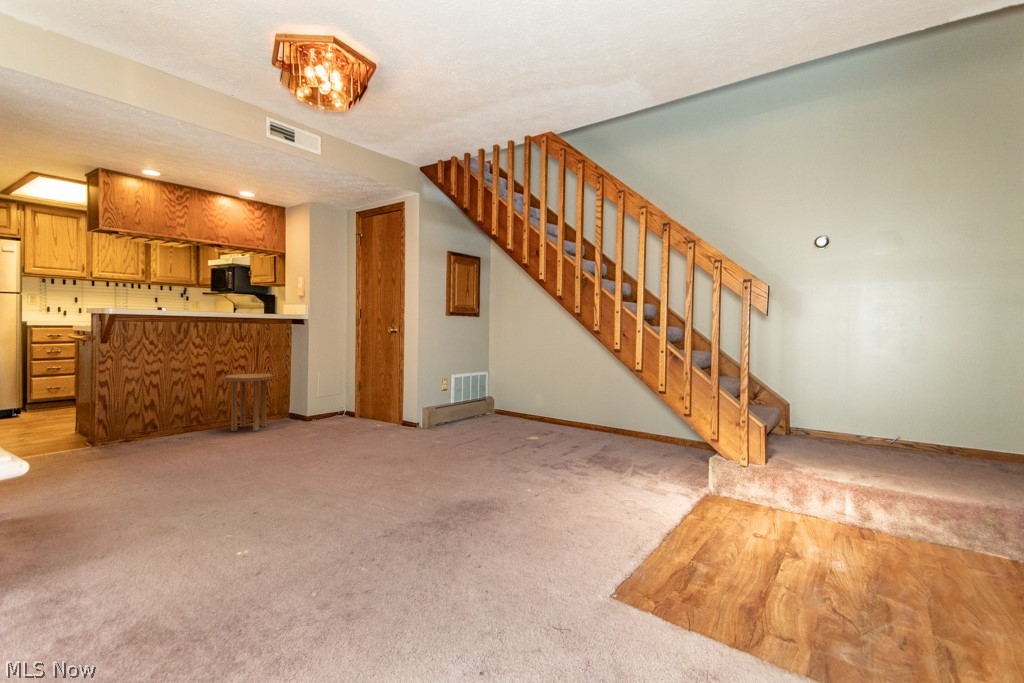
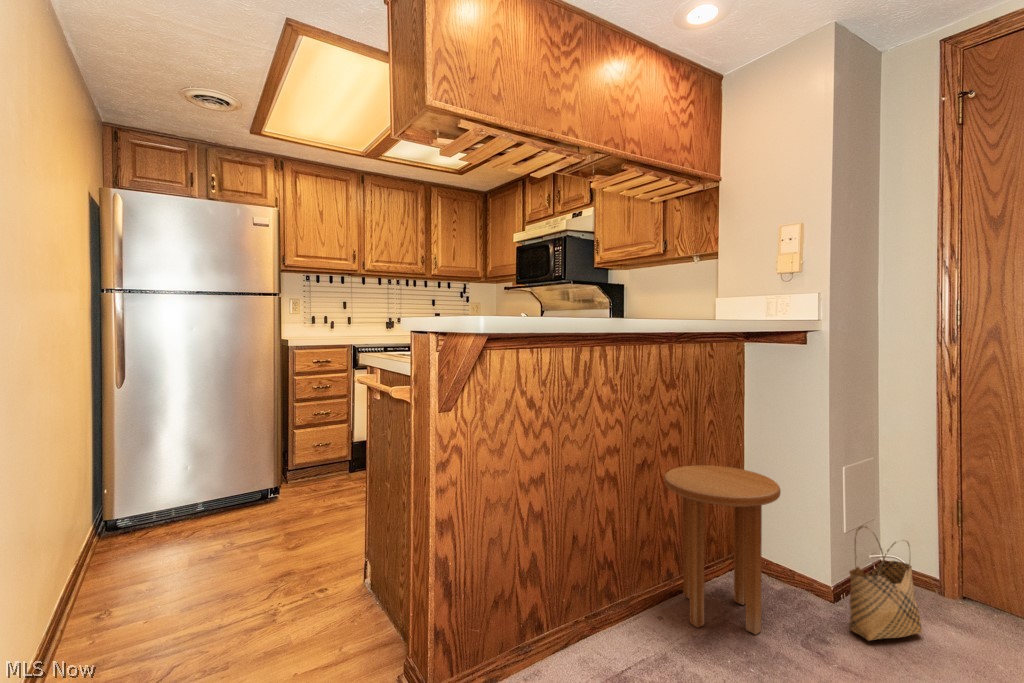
woven basket: none [294,391,322,429] -> present [848,526,922,641]

